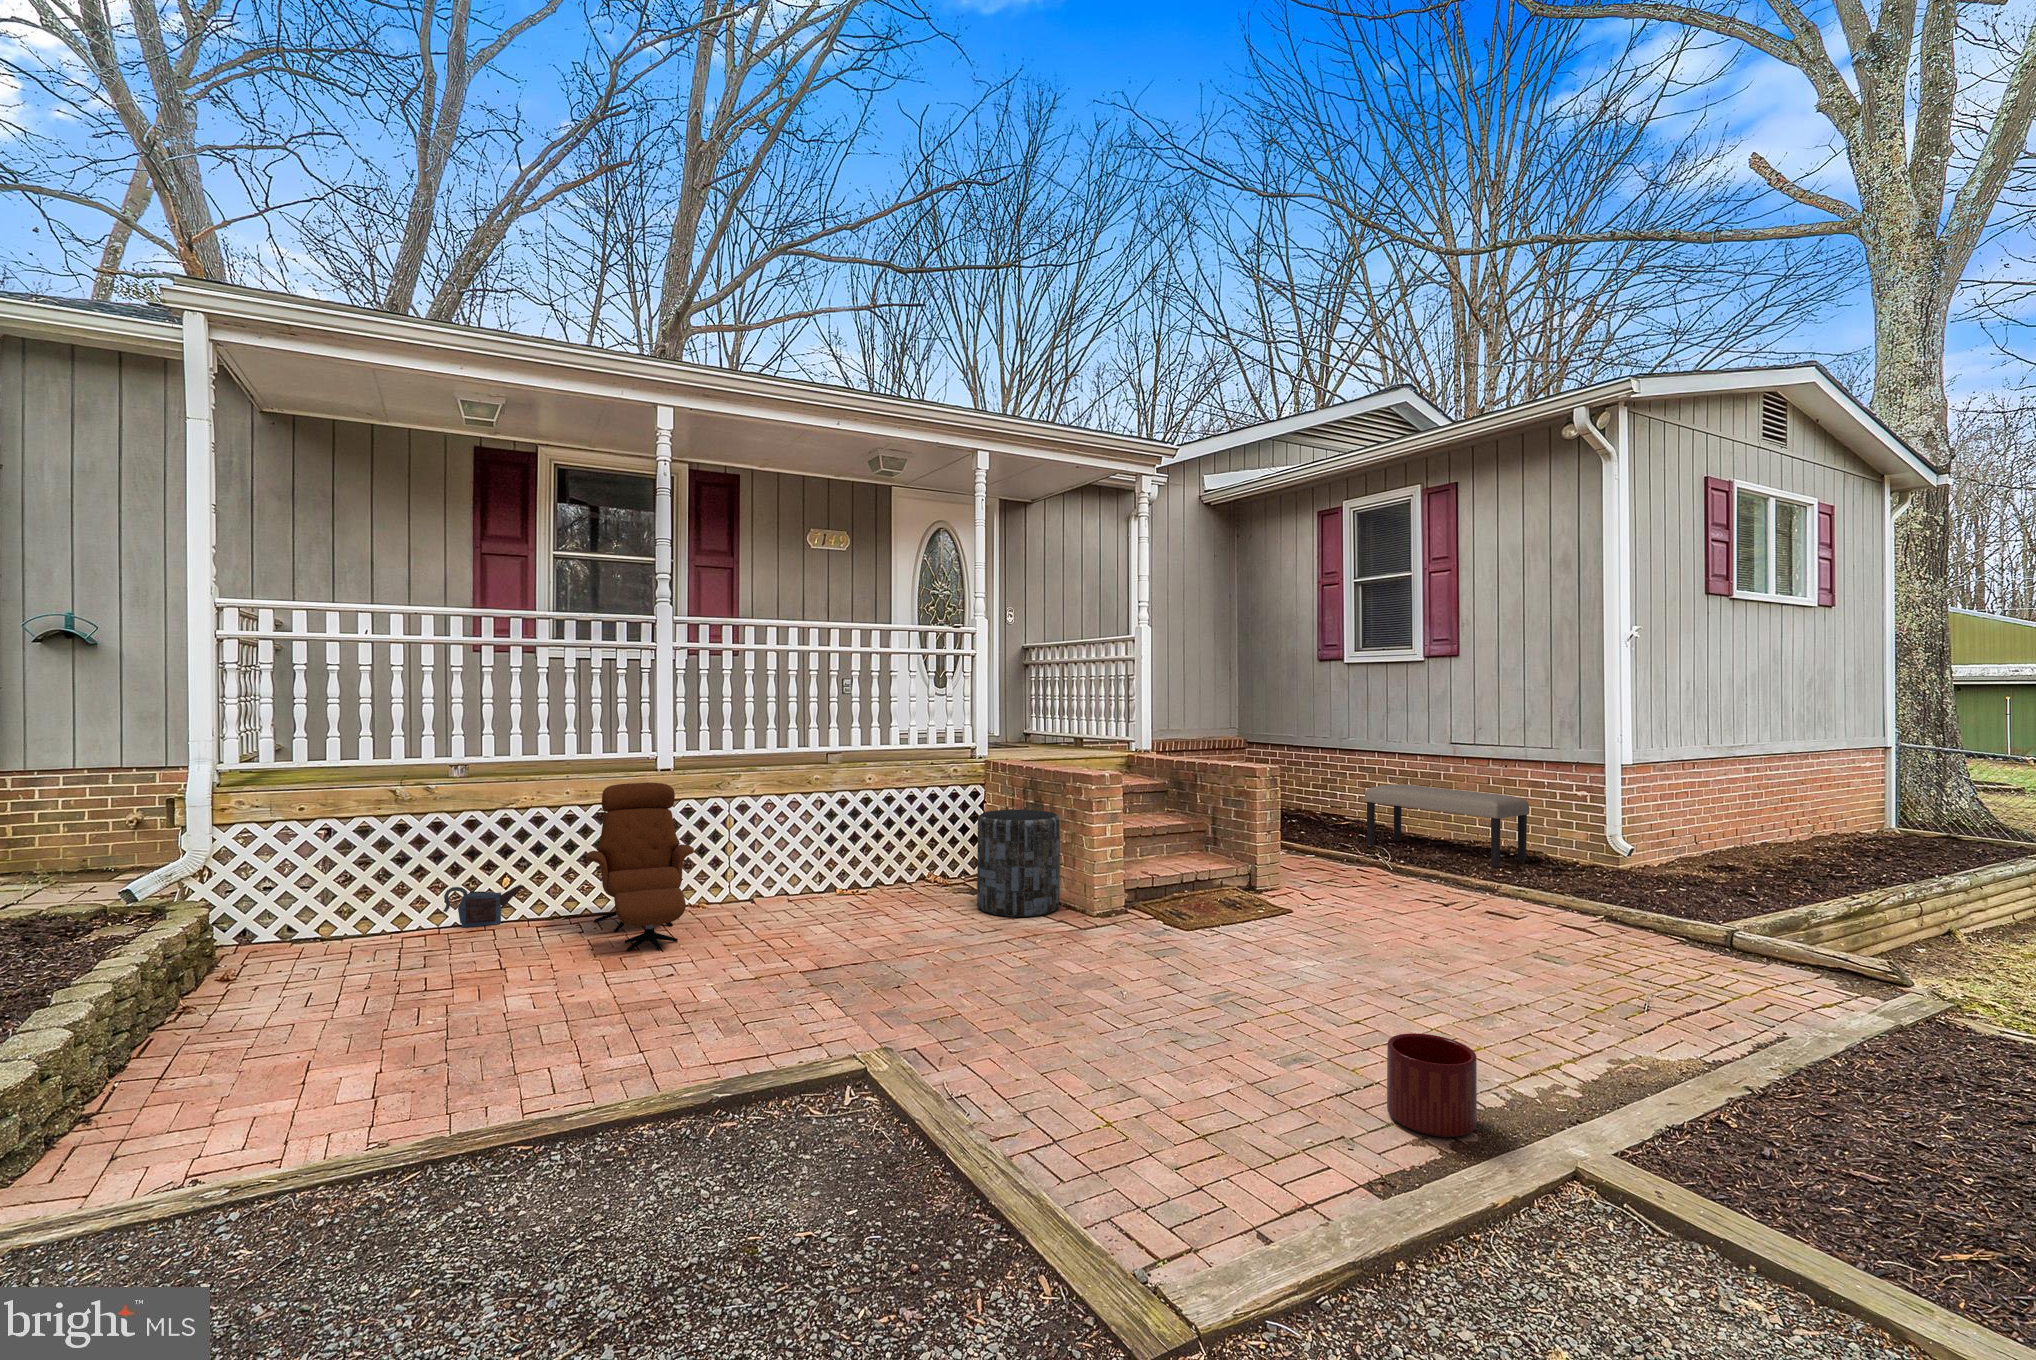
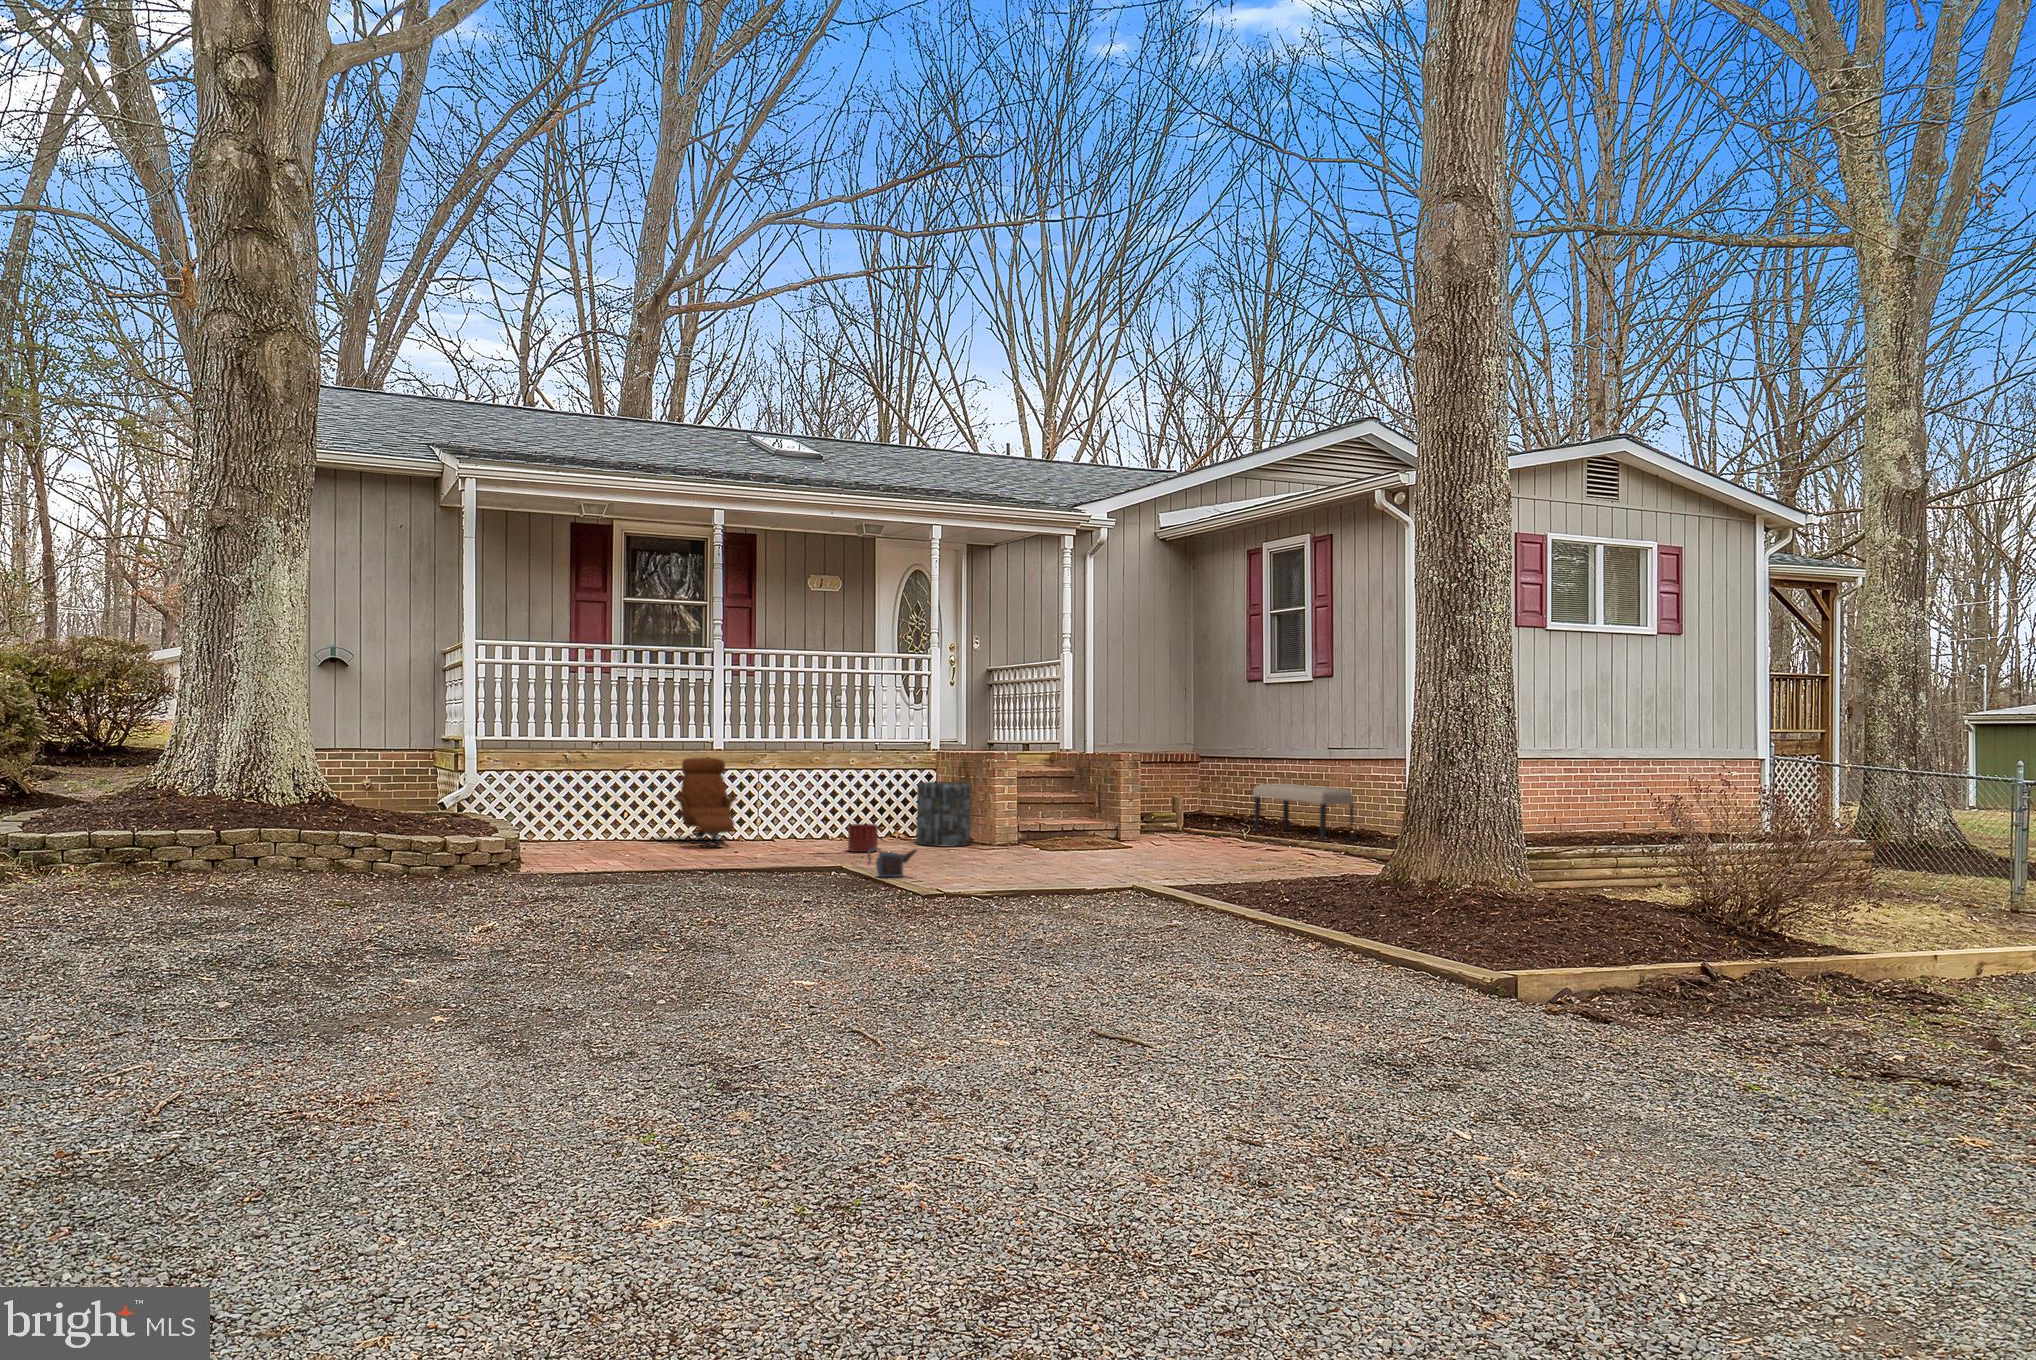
watering can: present [443,885,524,927] -> present [868,848,917,877]
planter: present [1387,1033,1477,1137] -> present [848,824,878,852]

